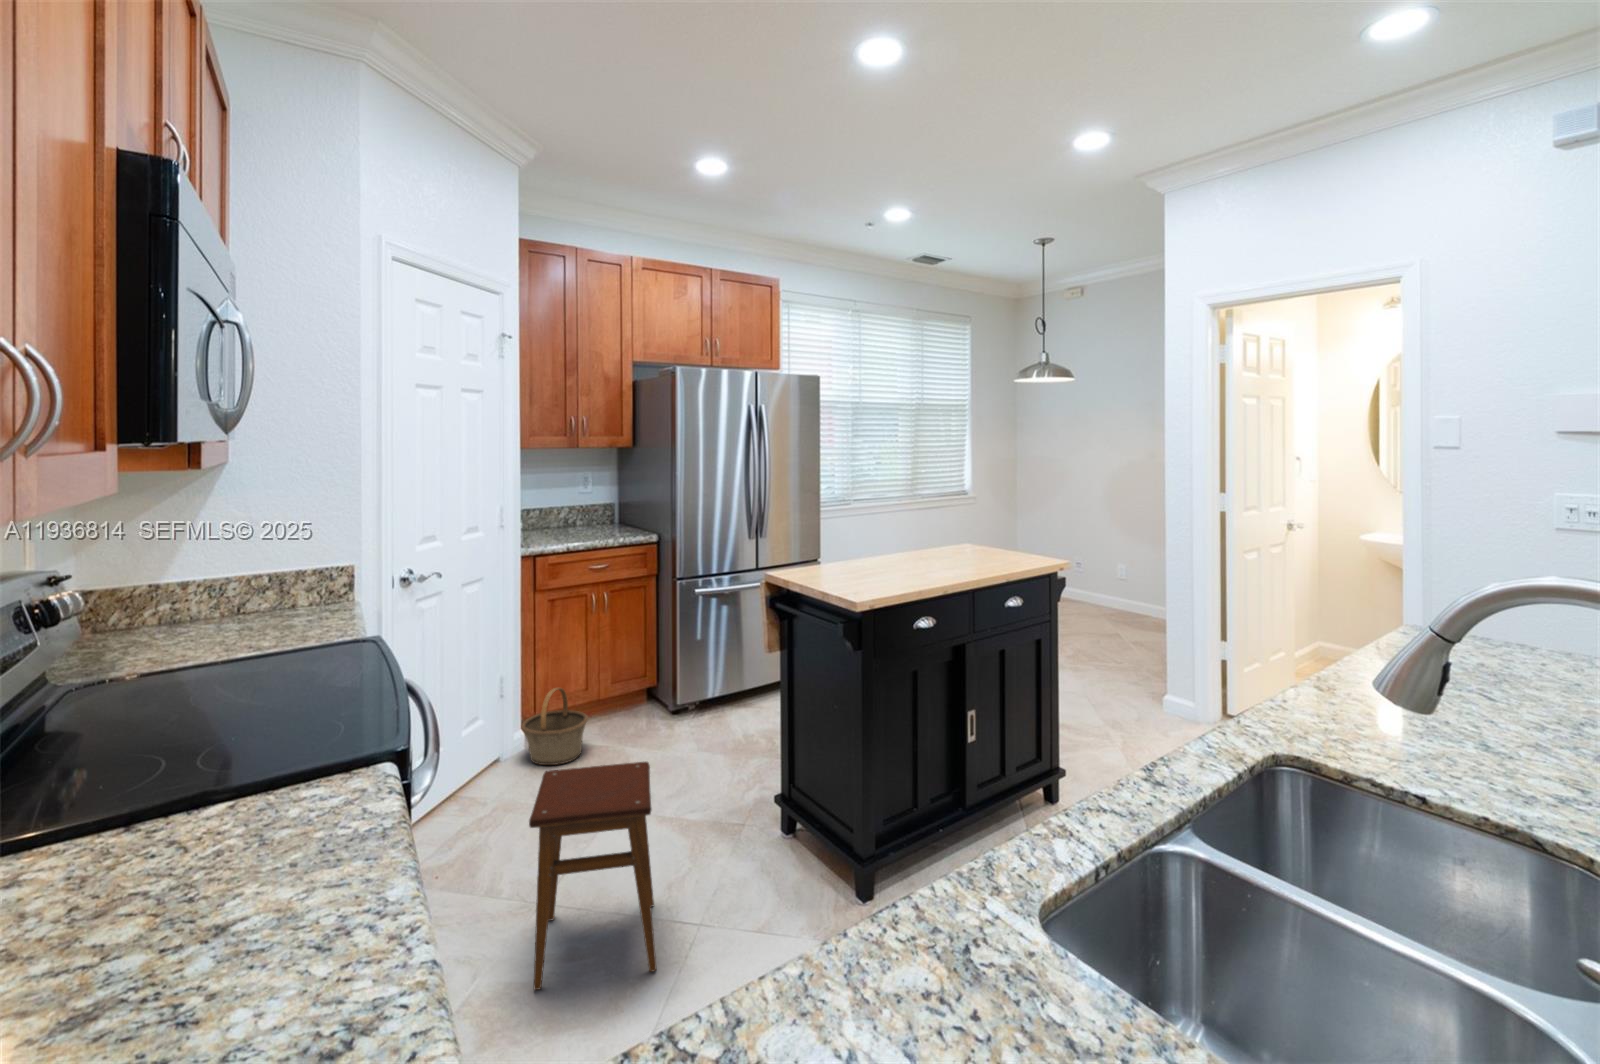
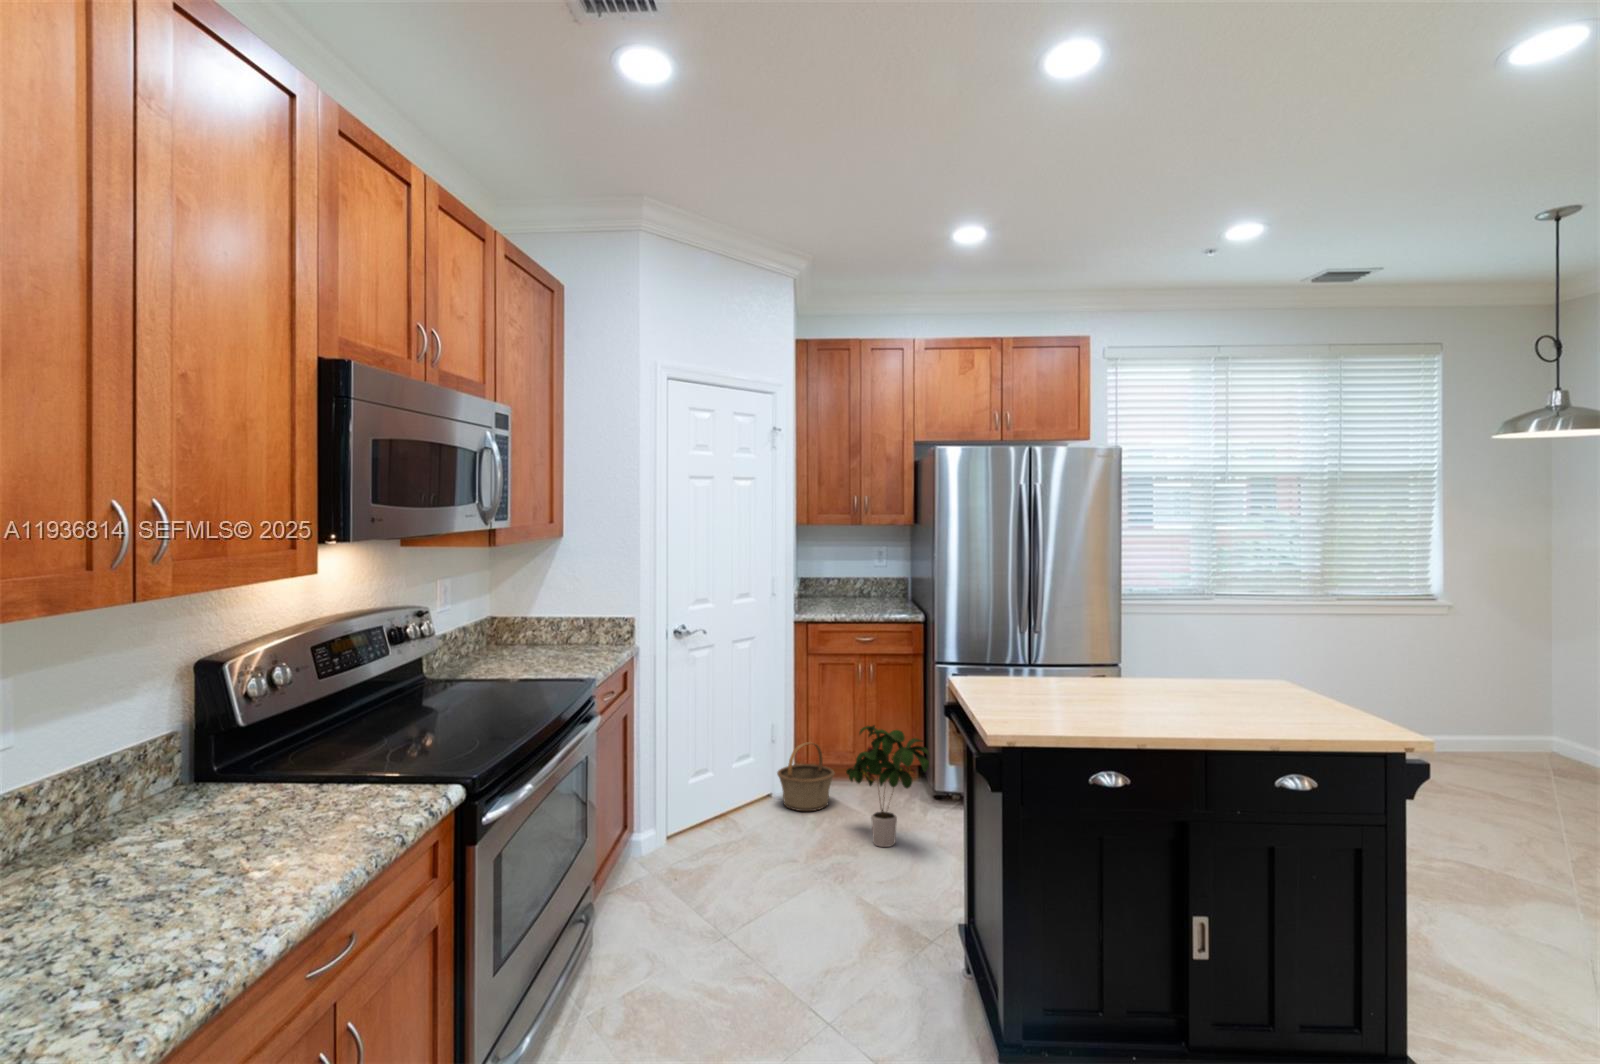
potted plant: none [621,659,727,784] -> present [846,725,930,847]
stool: present [529,762,656,990] -> none [672,787,791,962]

